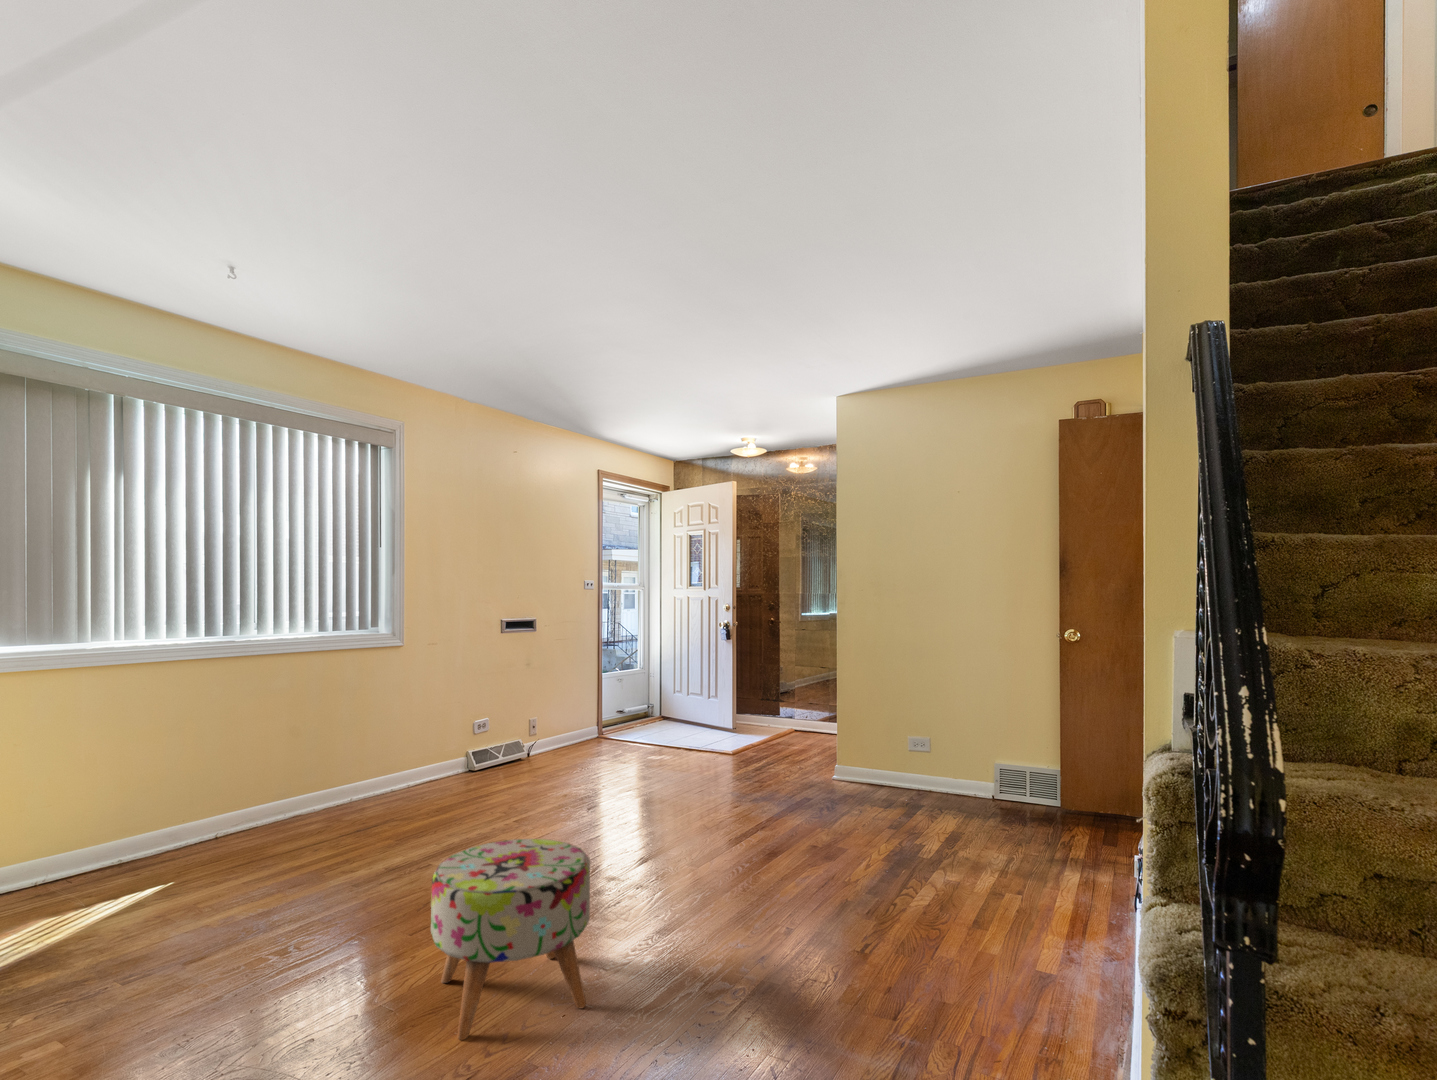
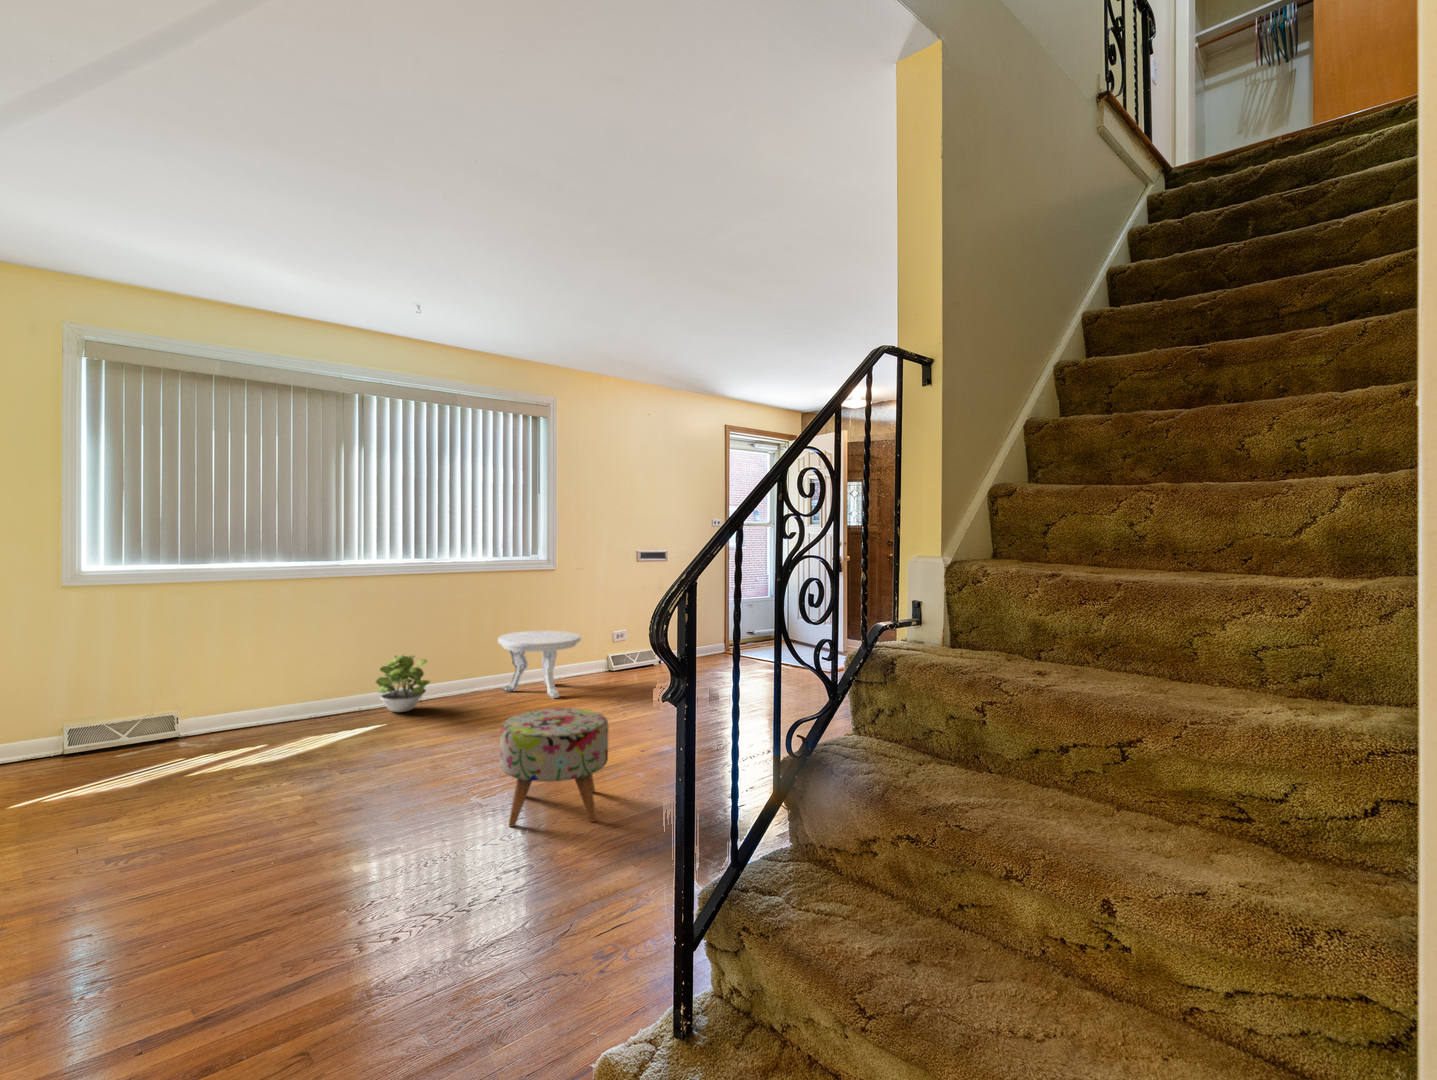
side table: none [329,726,447,819] -> present [498,631,581,698]
potted plant: none [141,777,235,867] -> present [376,655,430,712]

